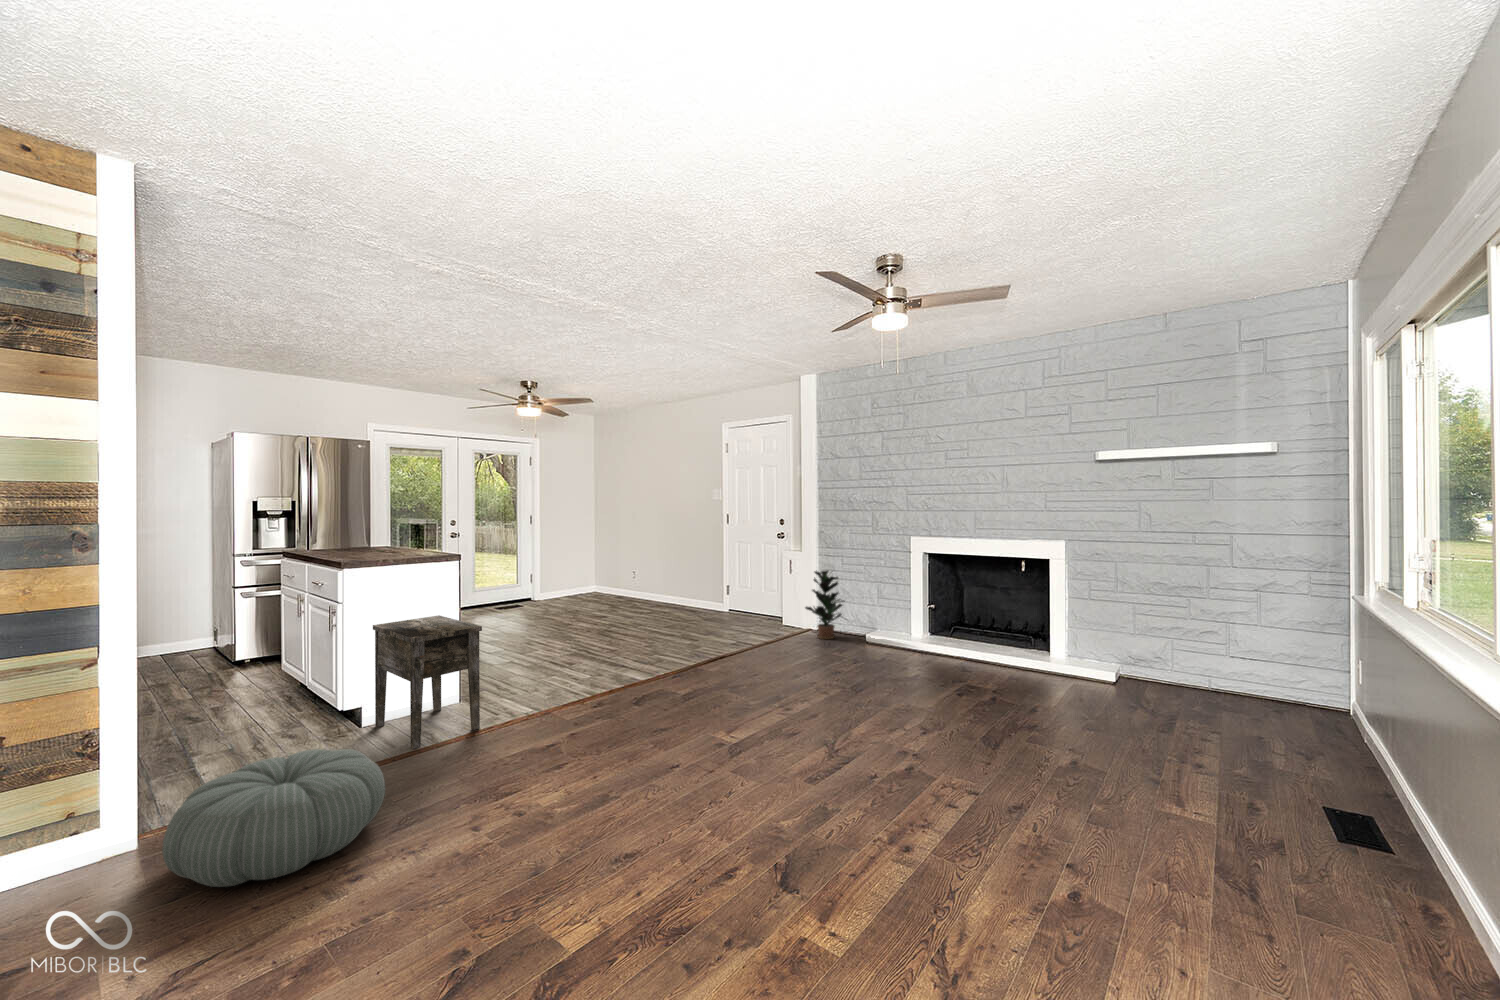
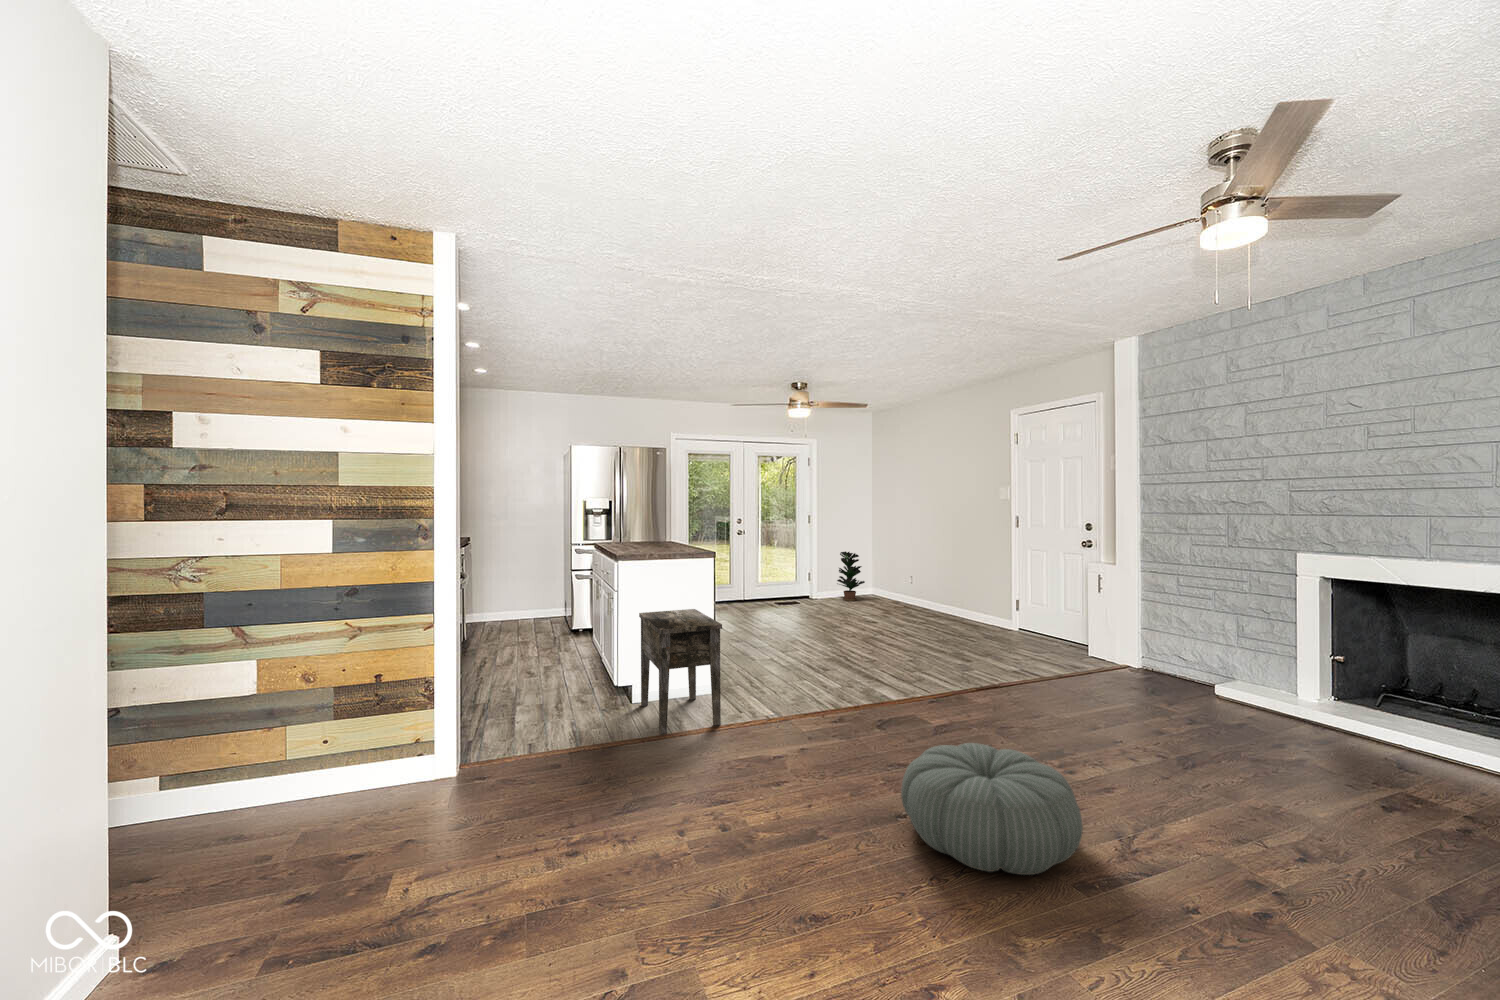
potted plant: present [805,570,845,639] -> present [837,551,865,601]
pouf: present [162,749,385,887] -> present [901,743,1083,875]

